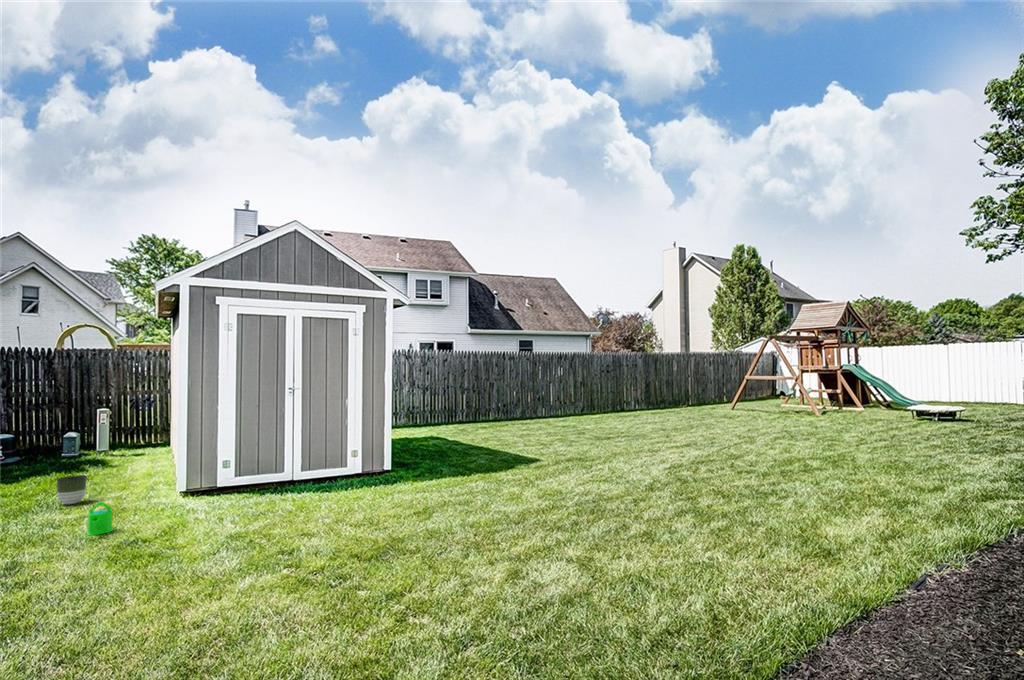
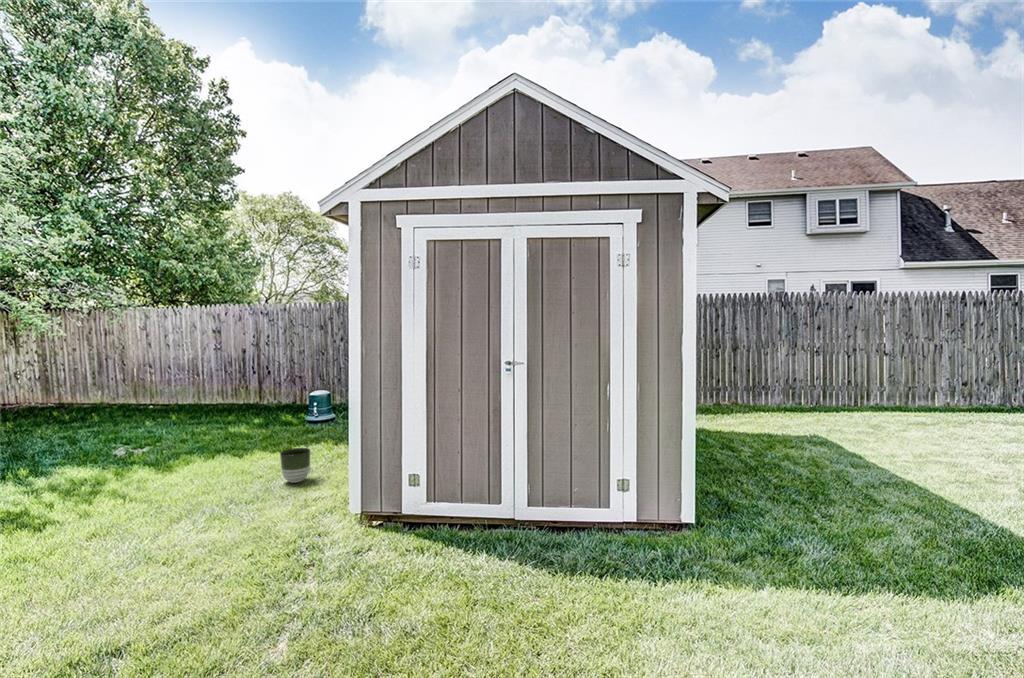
watering can: present [86,502,113,535] -> none [165,526,224,576]

